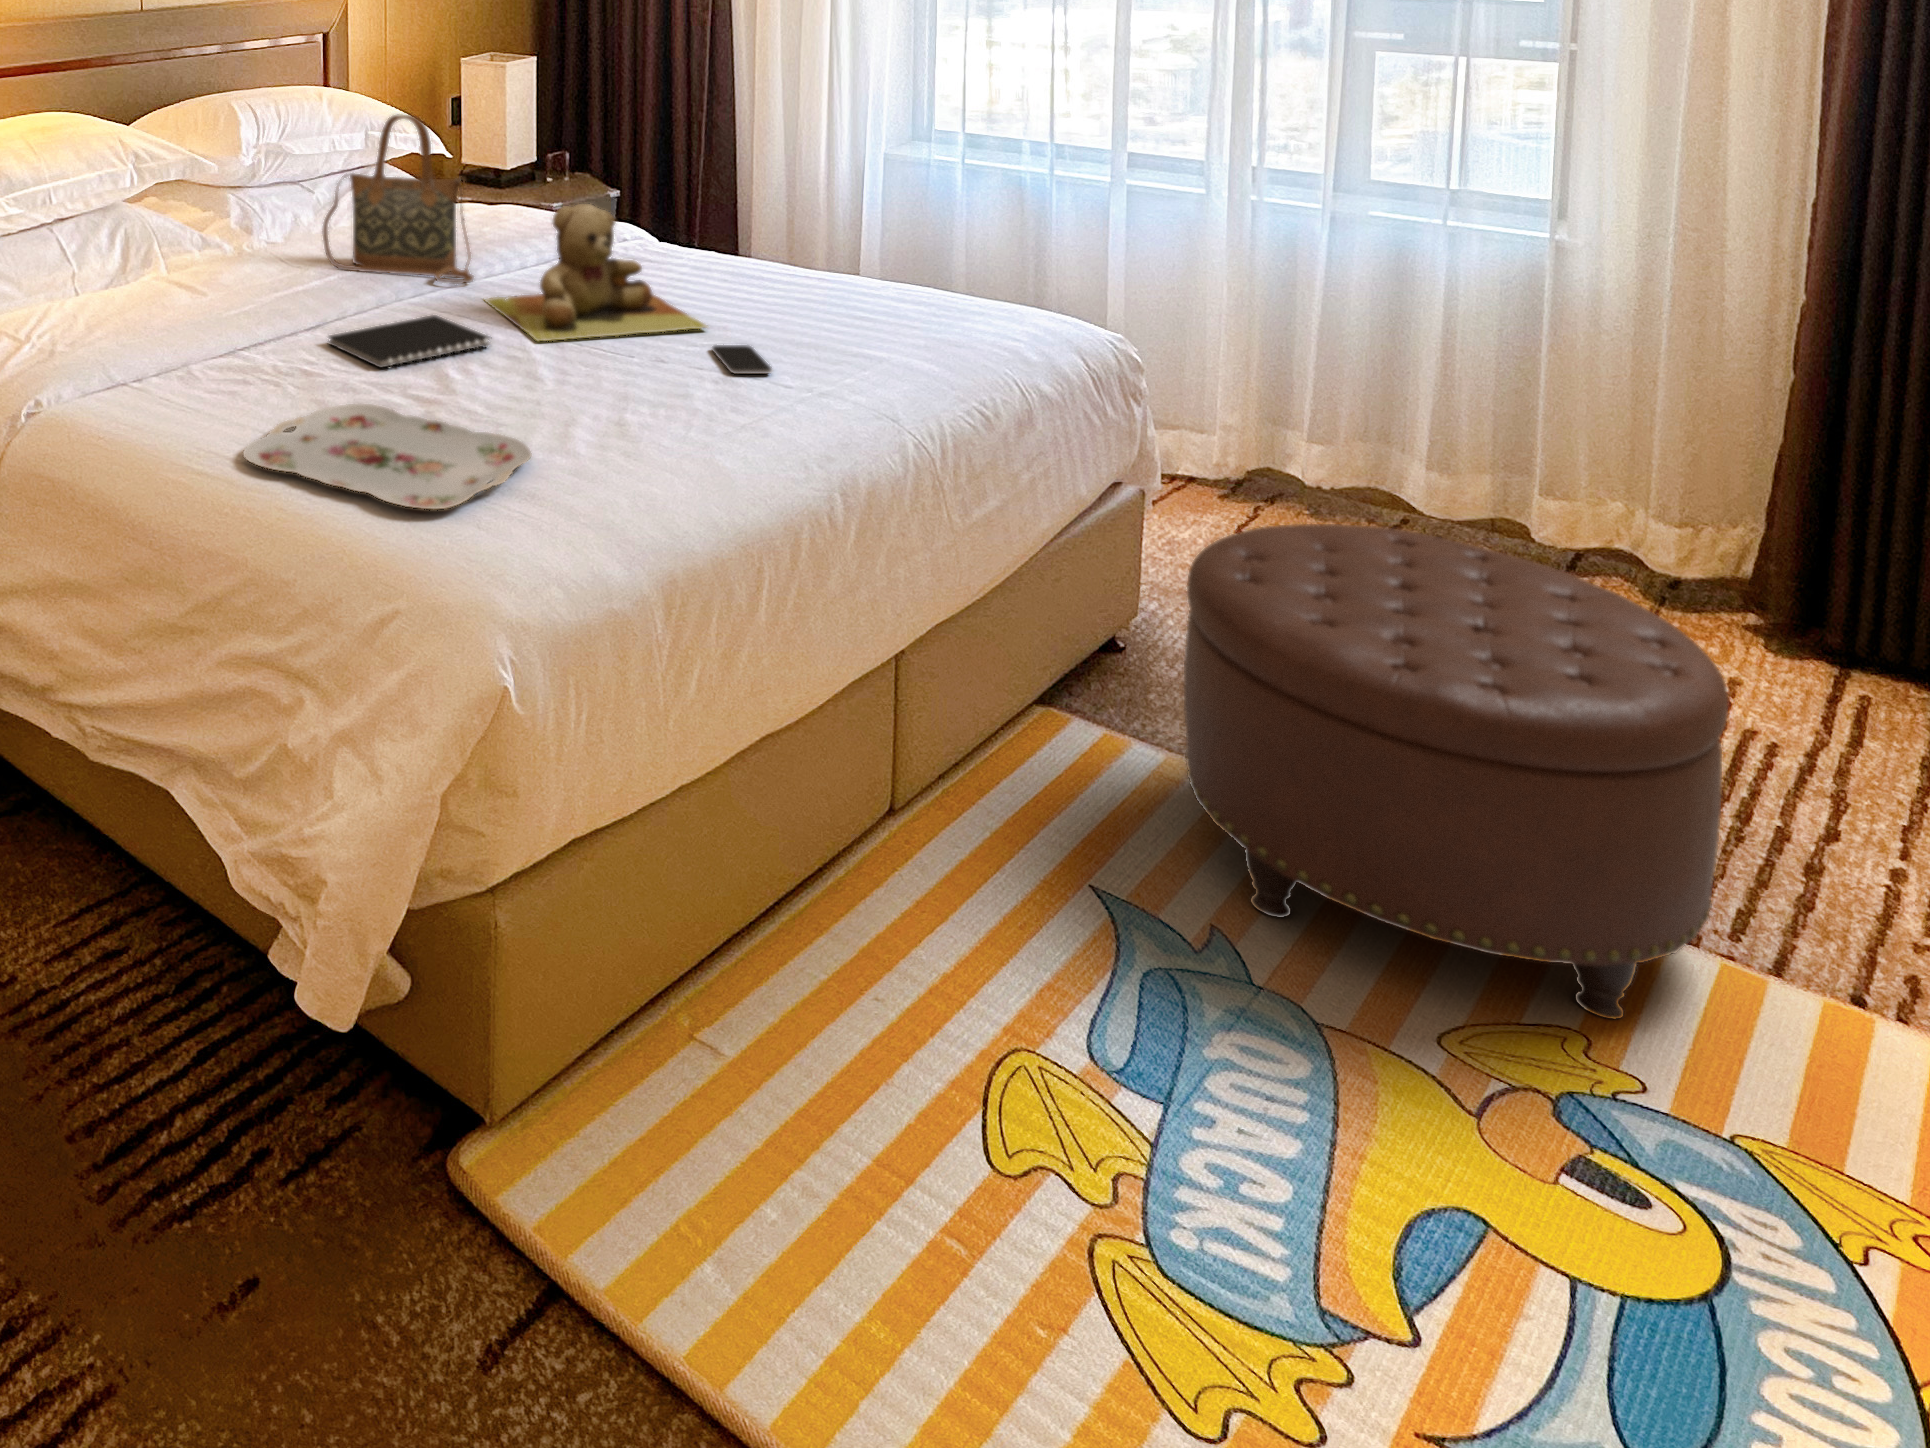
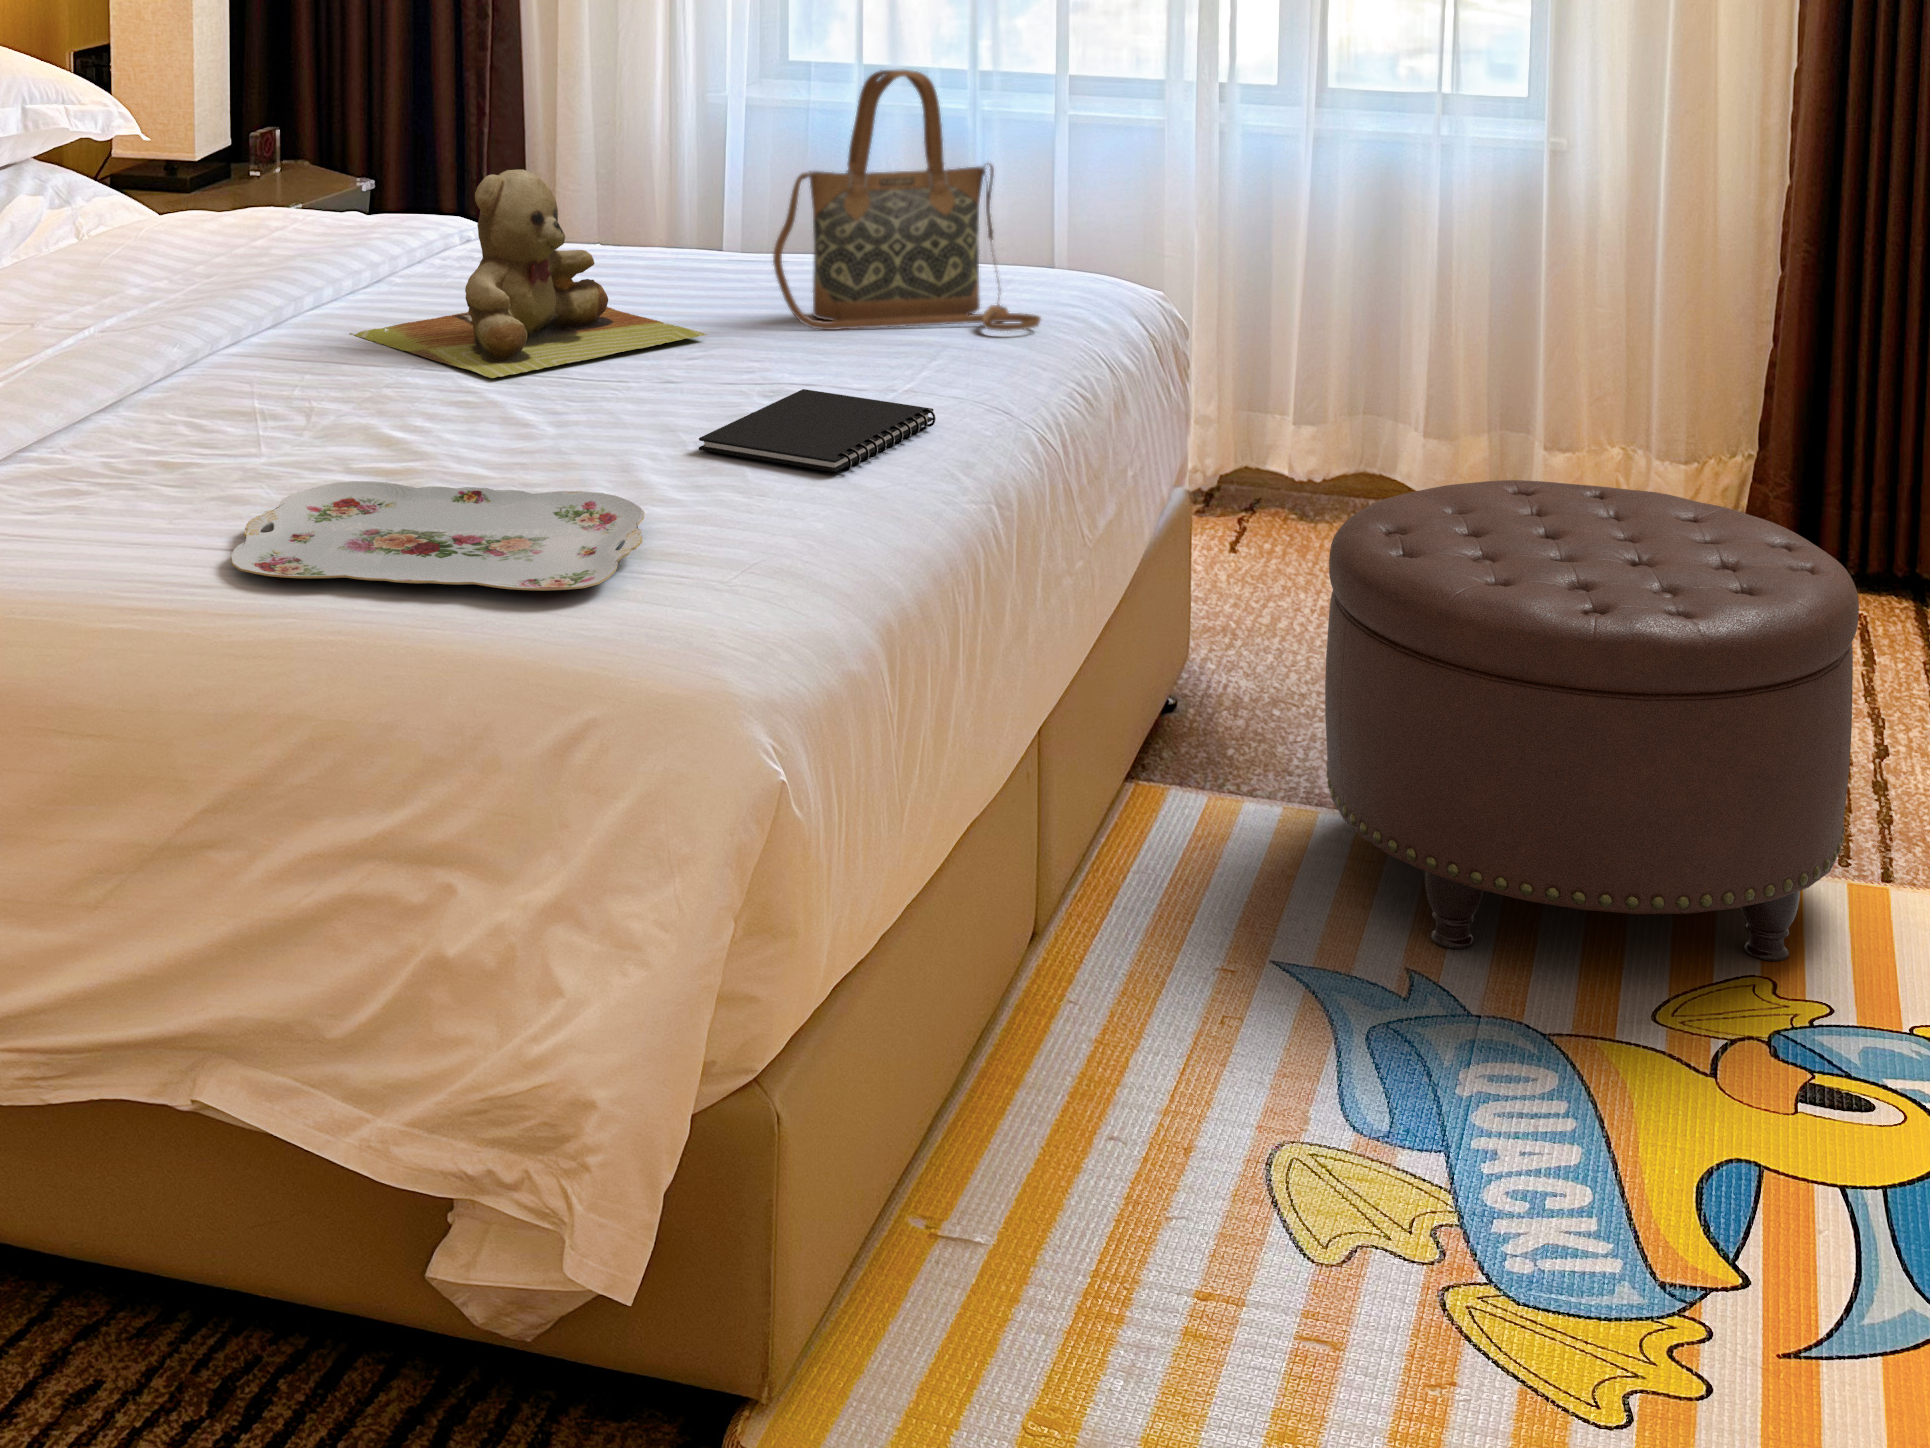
handbag: present [322,114,473,284] -> present [773,70,1041,331]
notebook: present [329,315,490,368] -> present [699,389,936,472]
smartphone: present [712,345,772,374] -> none [731,350,834,386]

